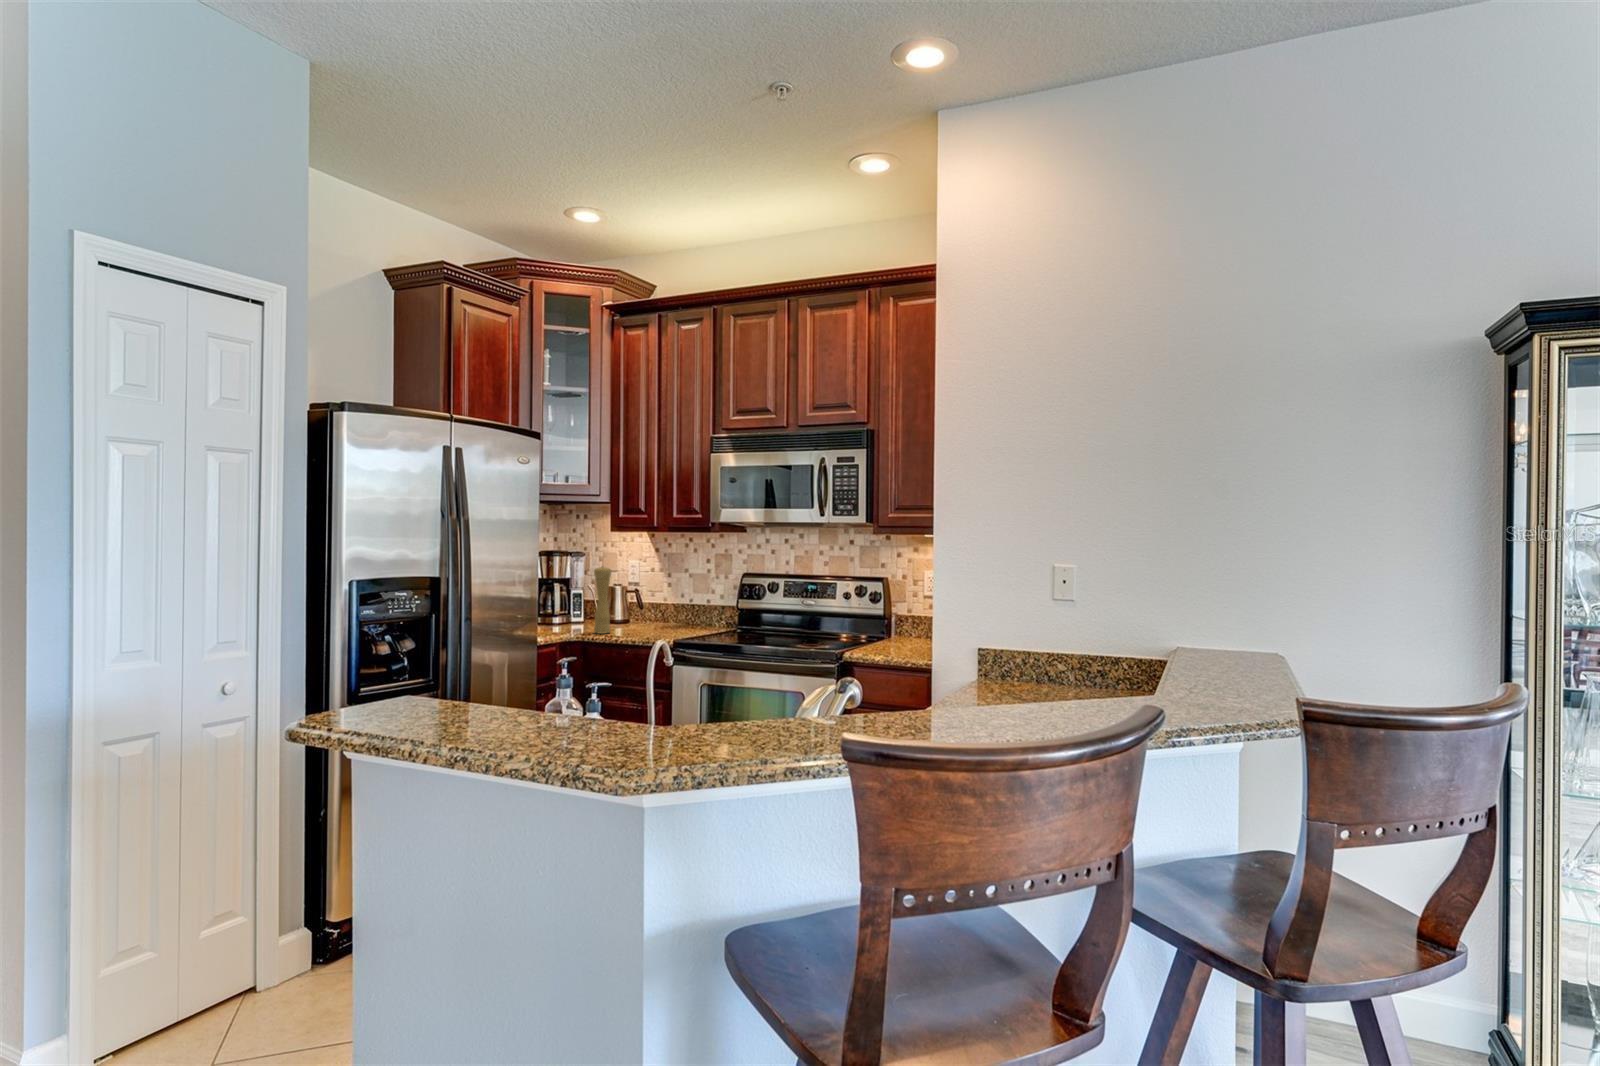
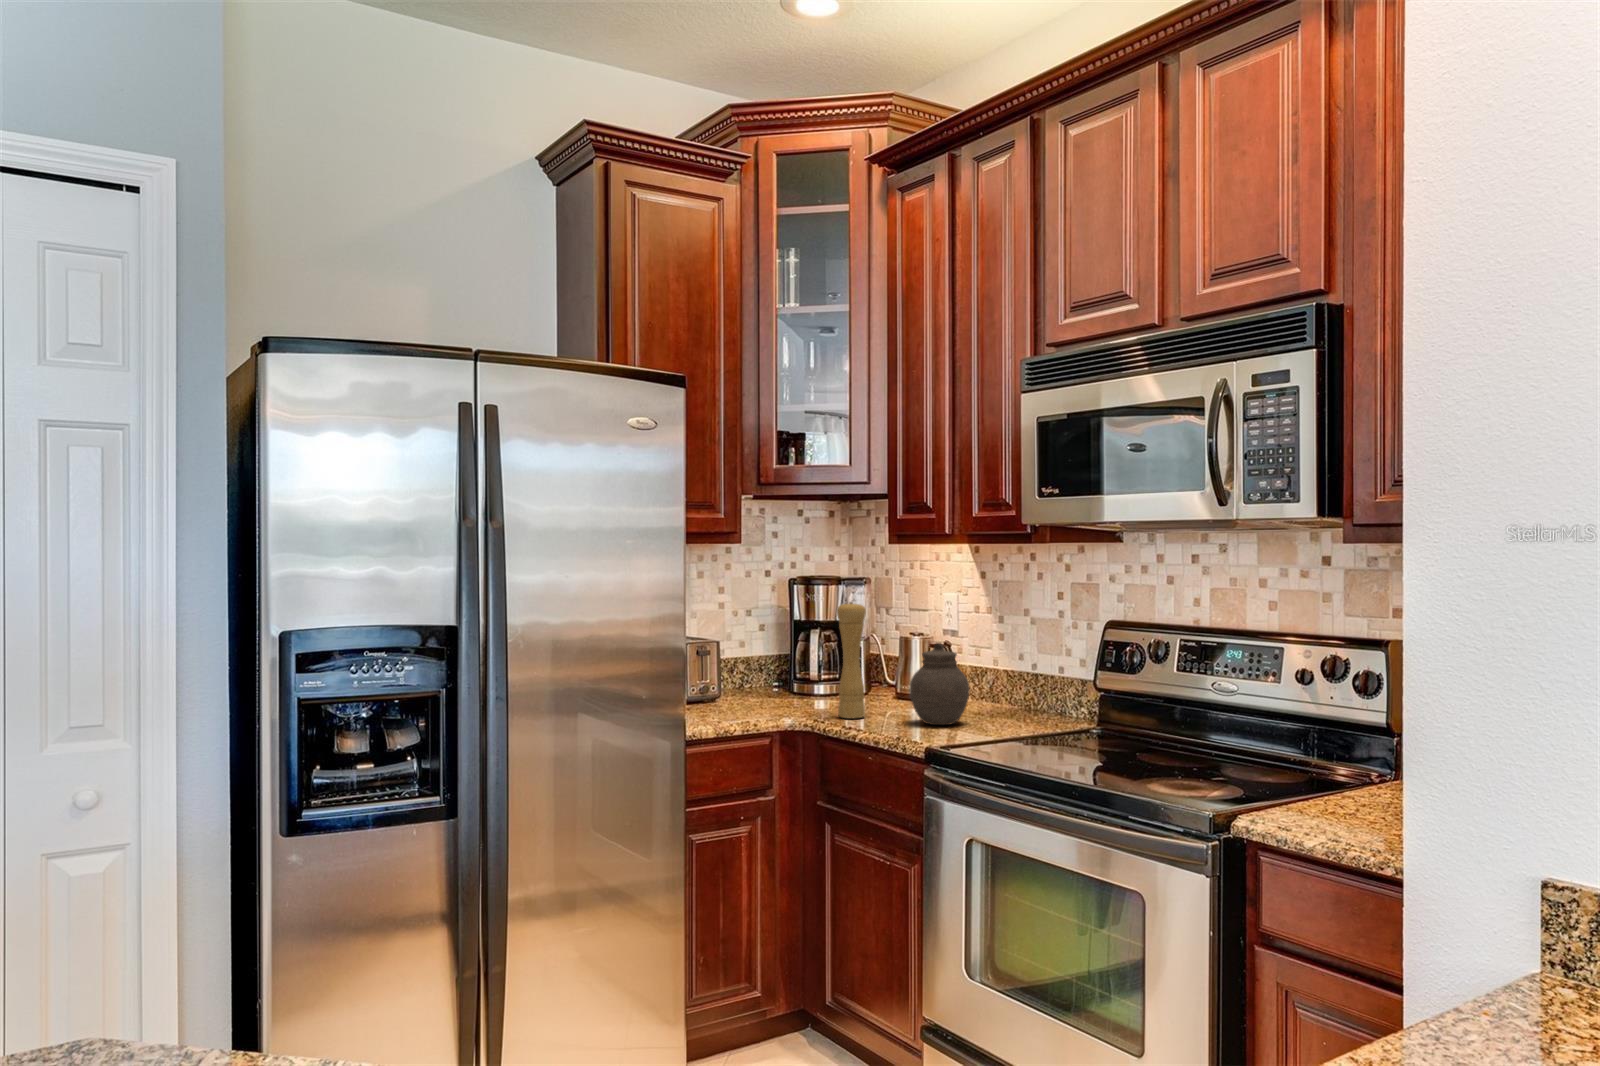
jar: none [641,588,674,633] -> present [910,643,970,725]

